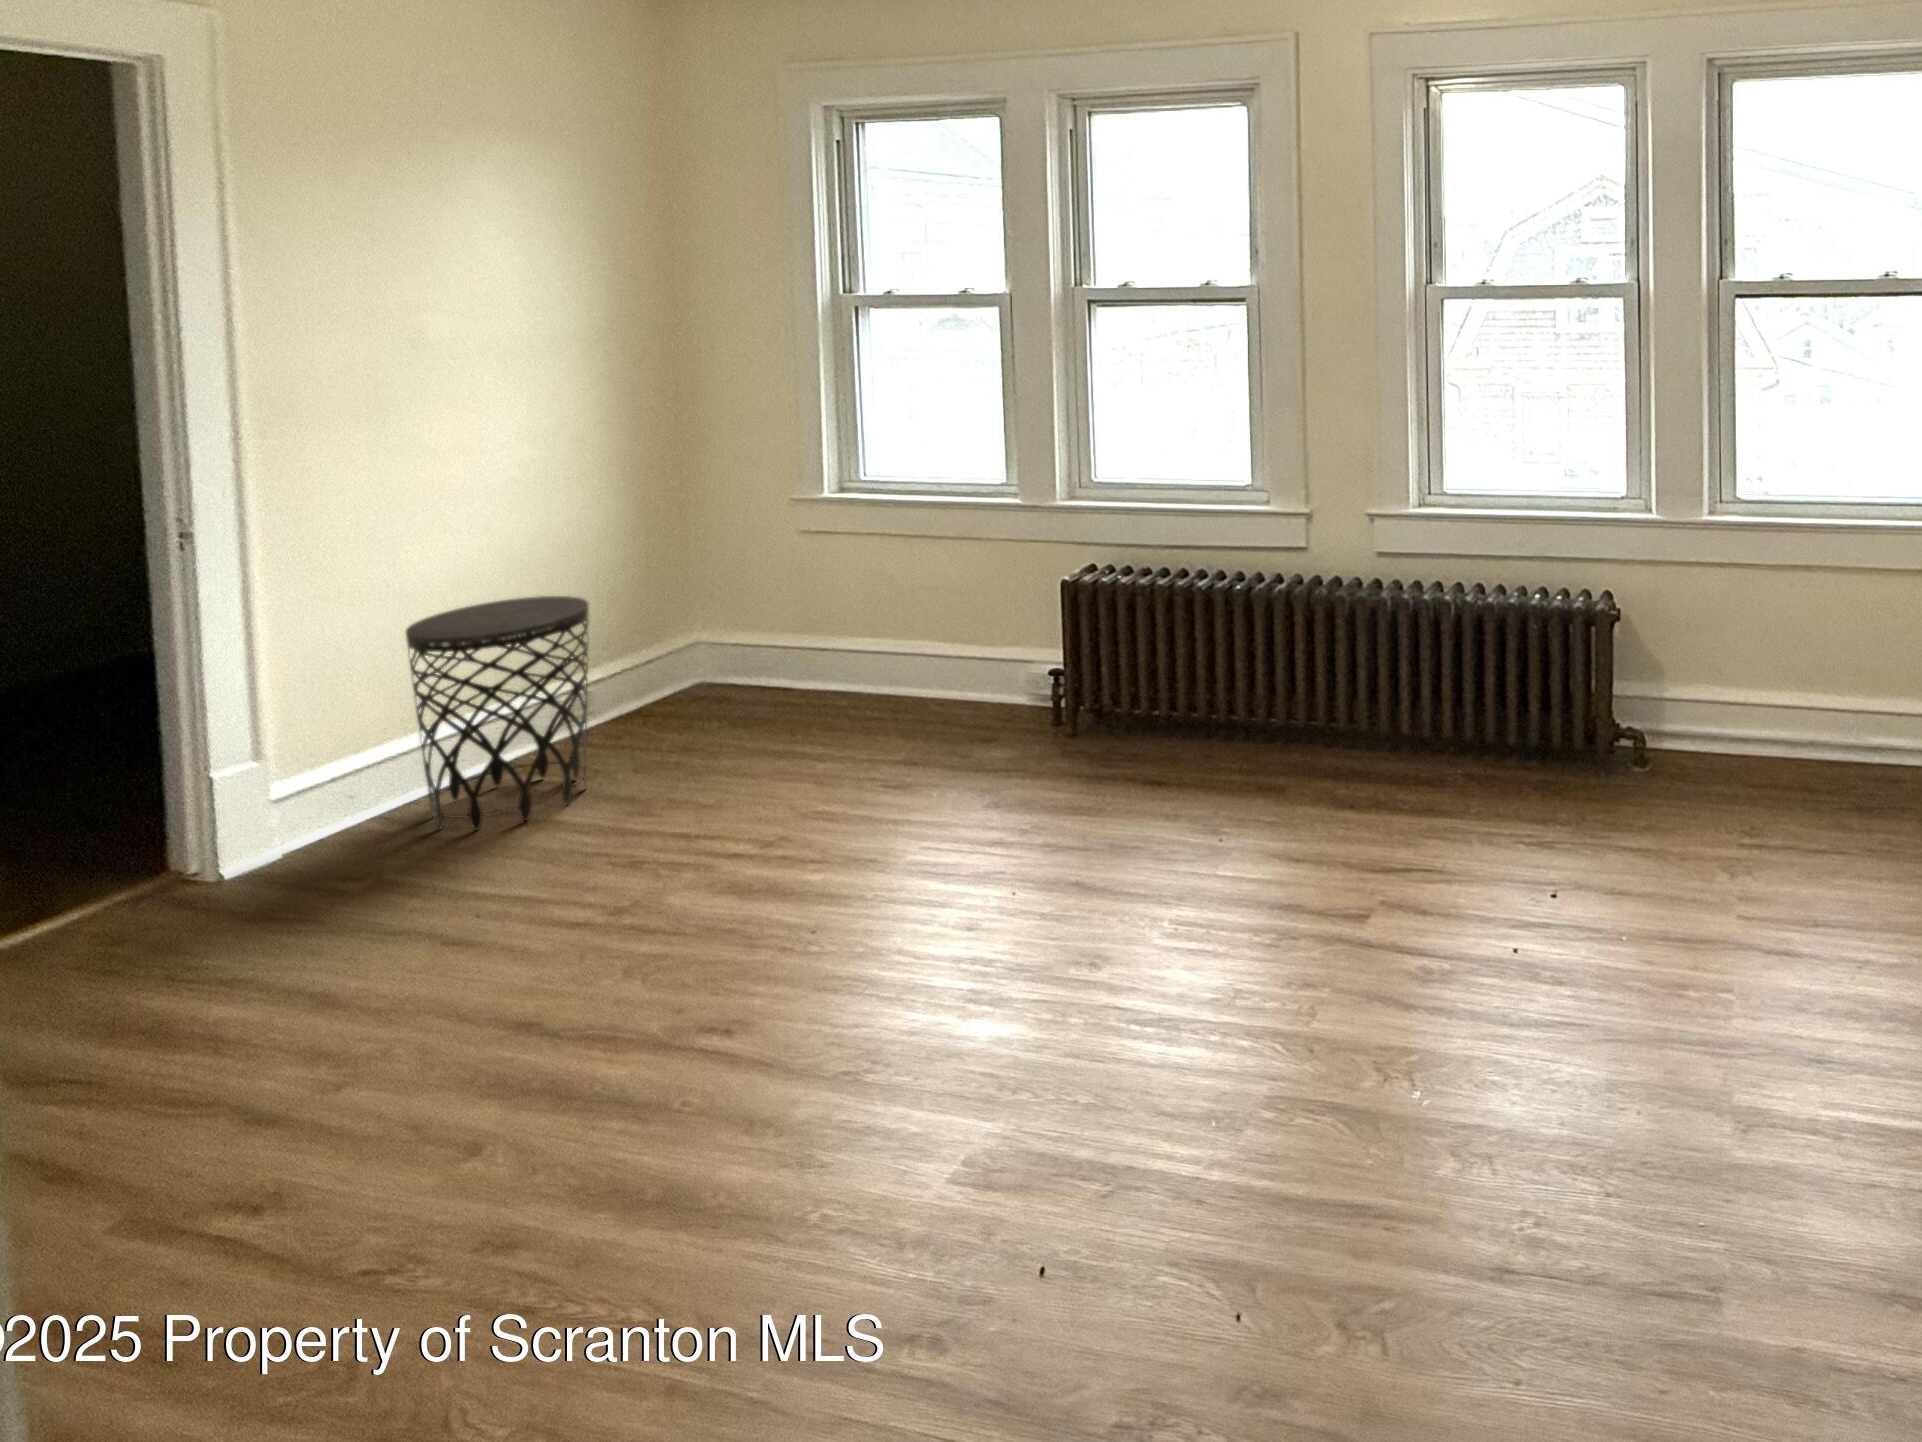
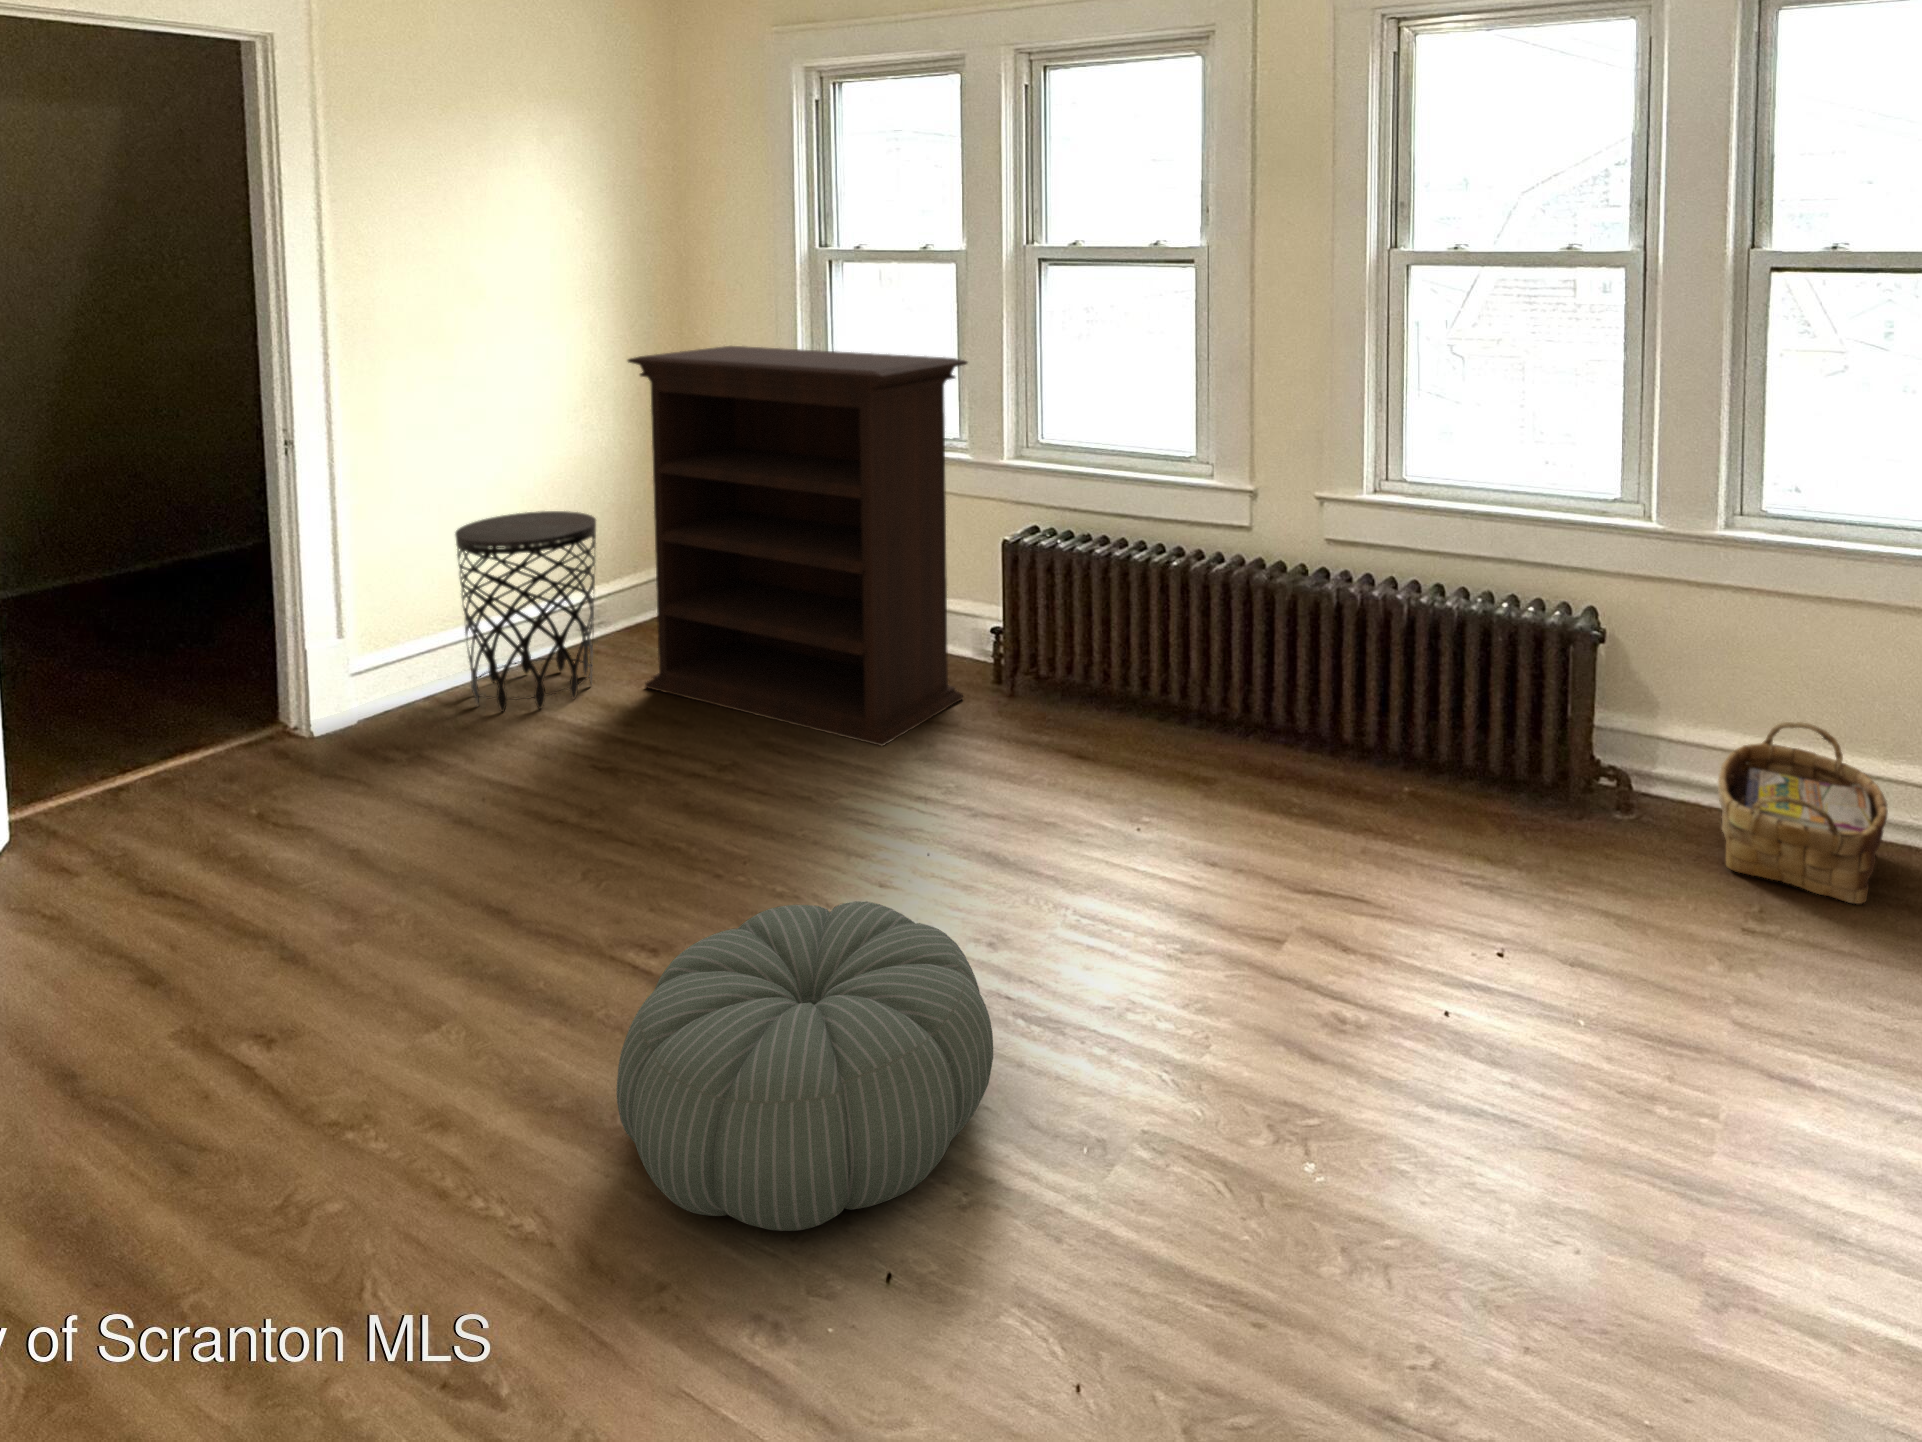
bookshelf: none [626,402,1027,806] -> present [628,346,967,746]
woven basket: none [1714,670,1837,811] -> present [1718,722,1888,904]
pouf: none [733,939,1119,1257] -> present [616,901,993,1231]

